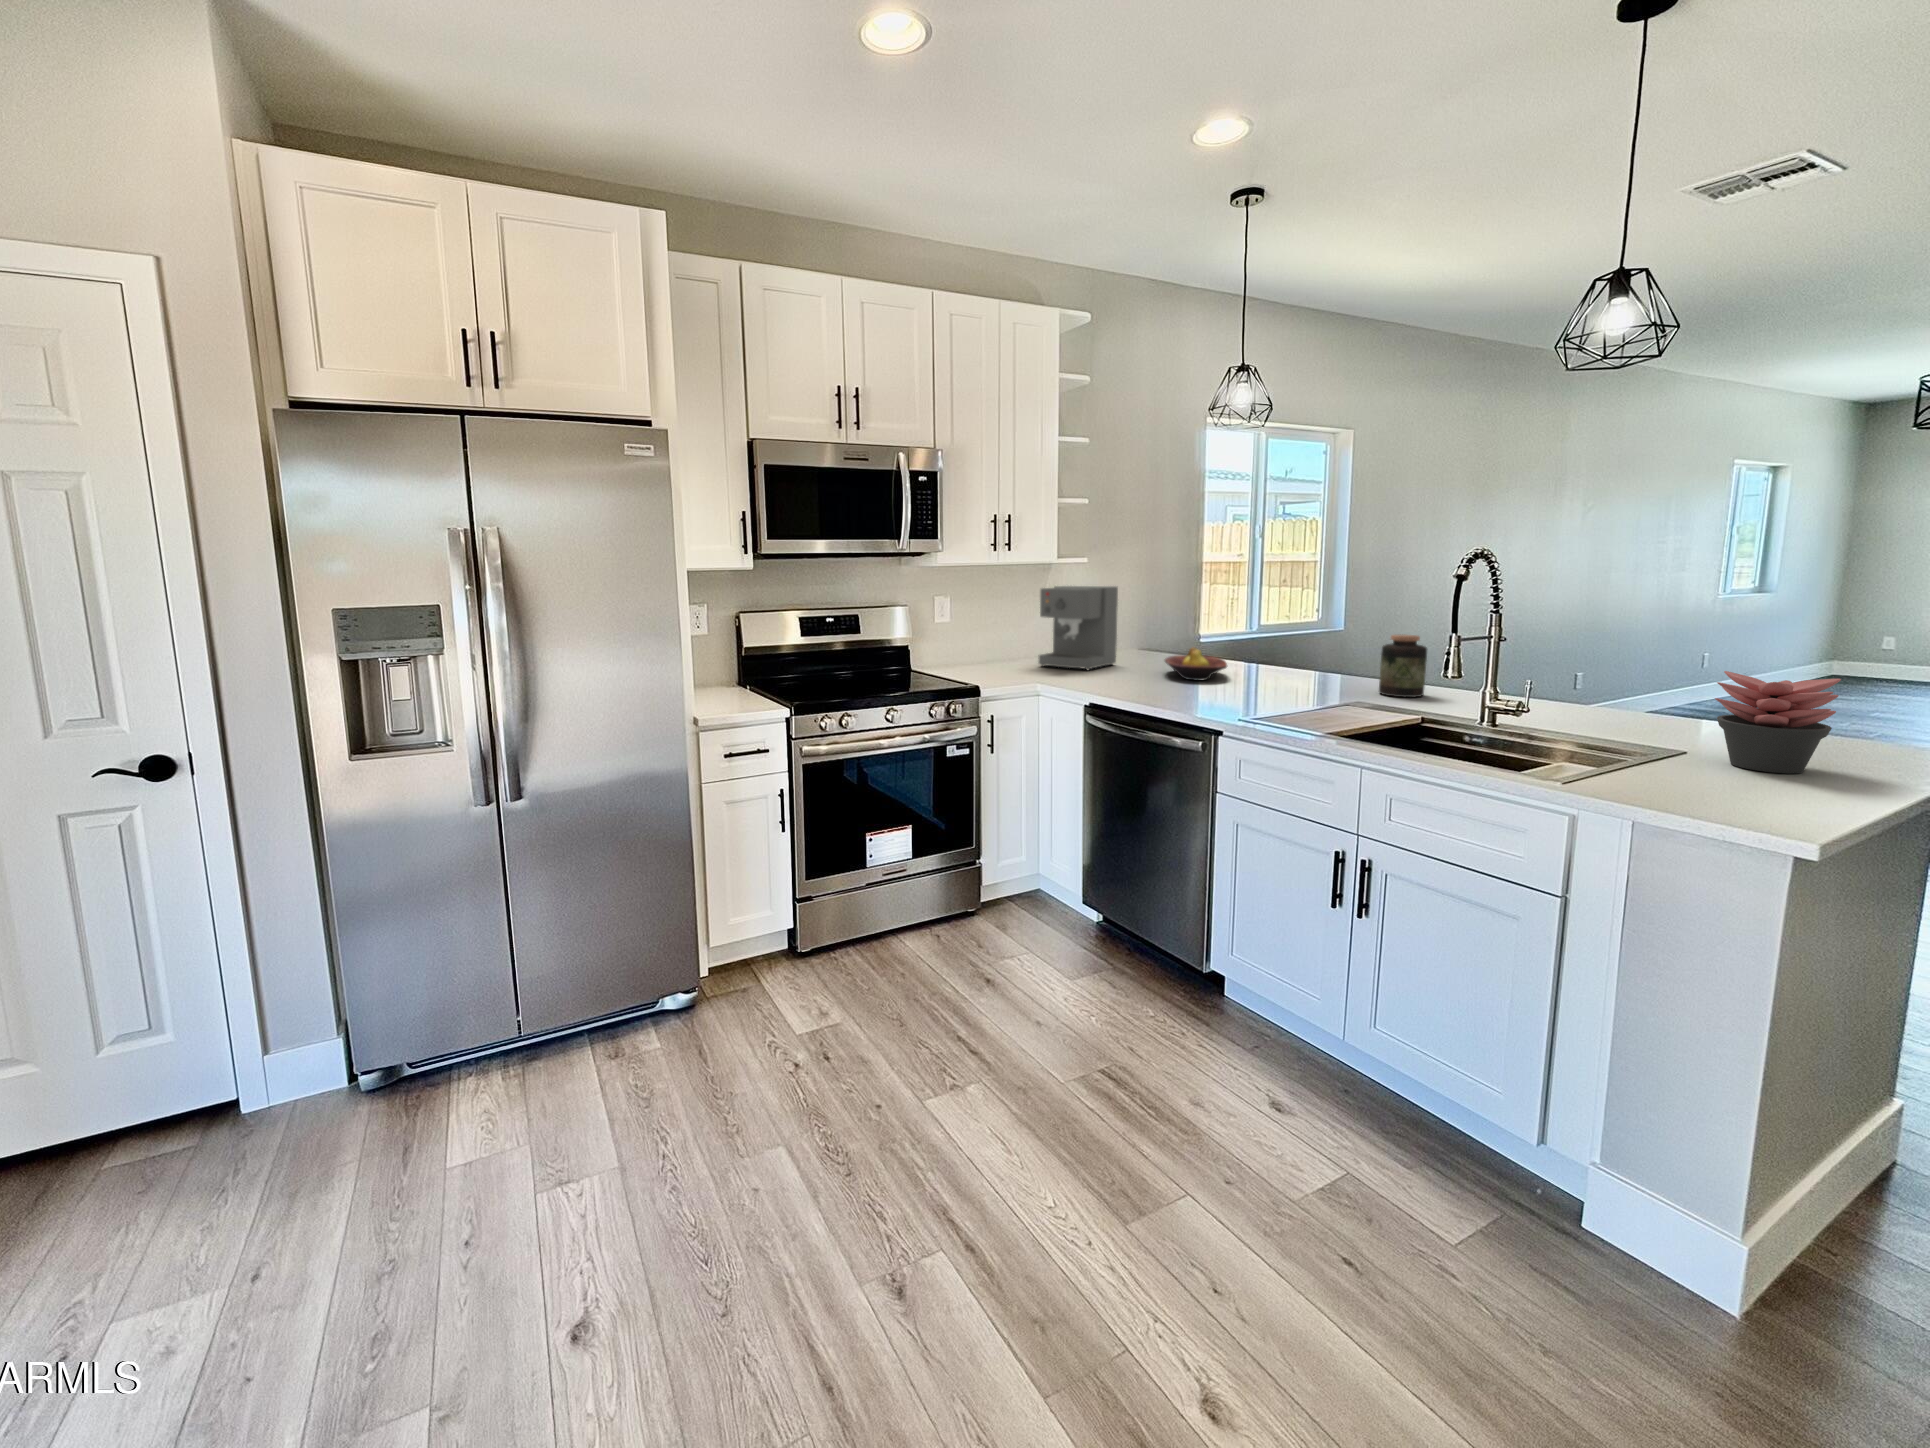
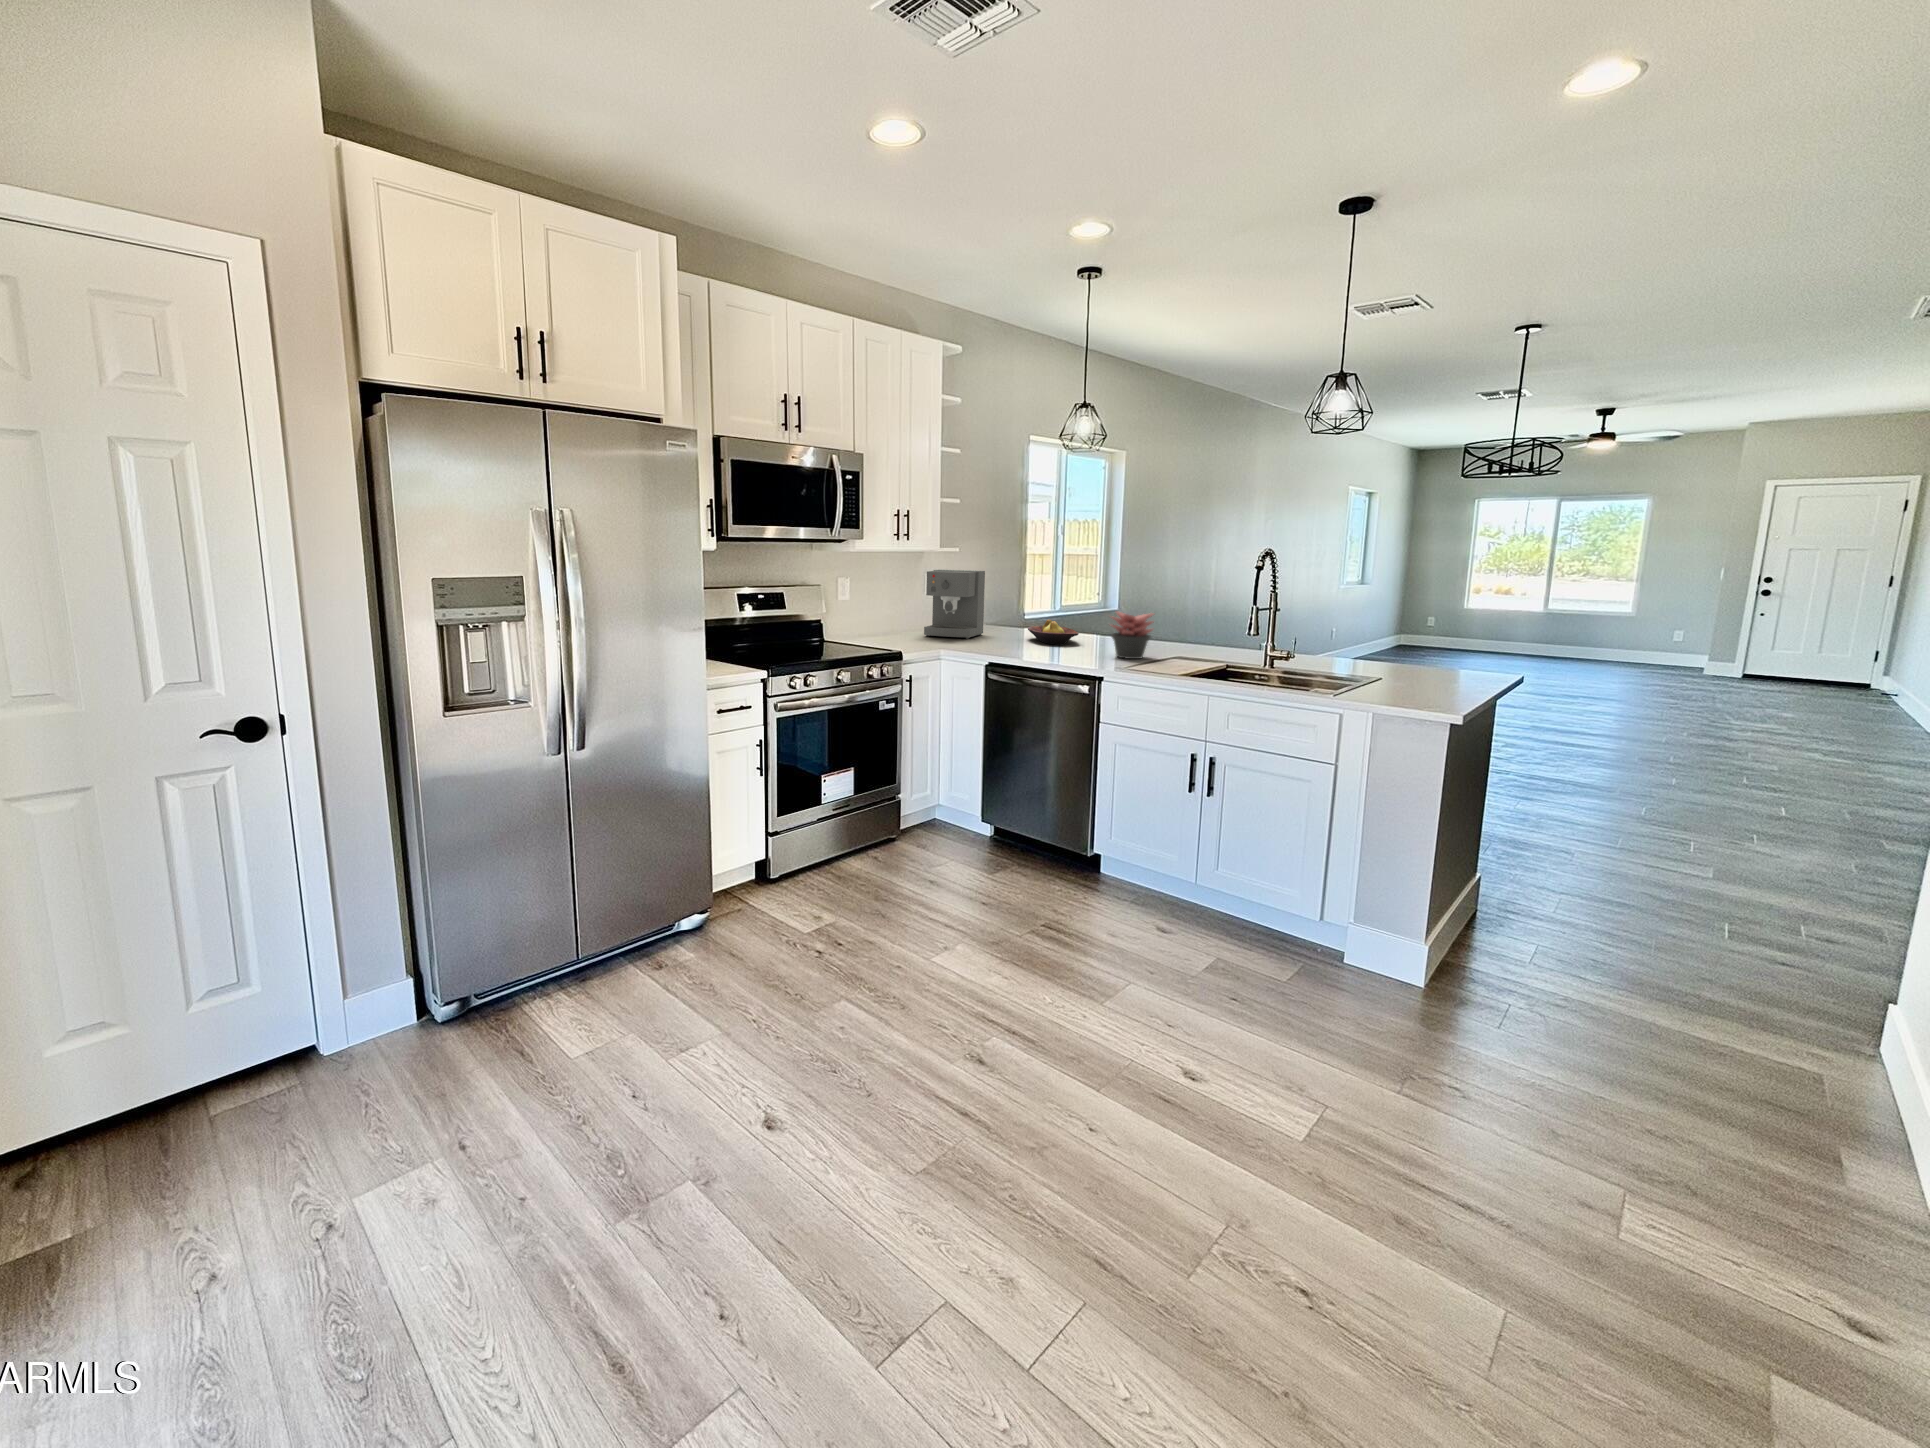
jar: present [1379,635,1427,697] -> none [1187,608,1219,652]
succulent plant: present [1715,671,1841,774] -> present [1111,612,1154,659]

